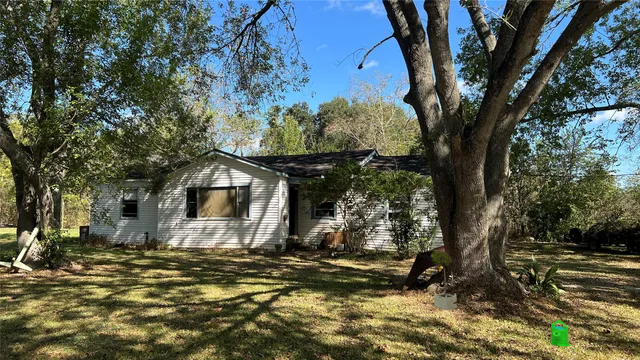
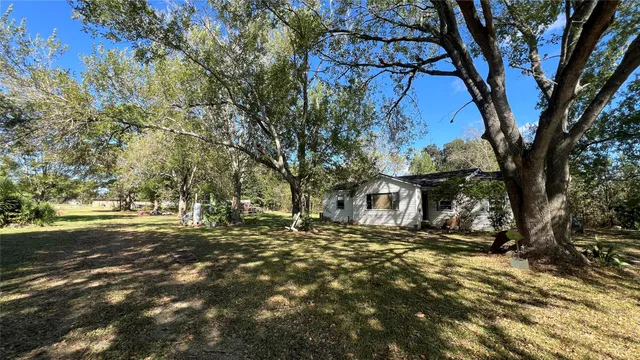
watering can: present [550,320,570,346] -> none [592,281,612,300]

